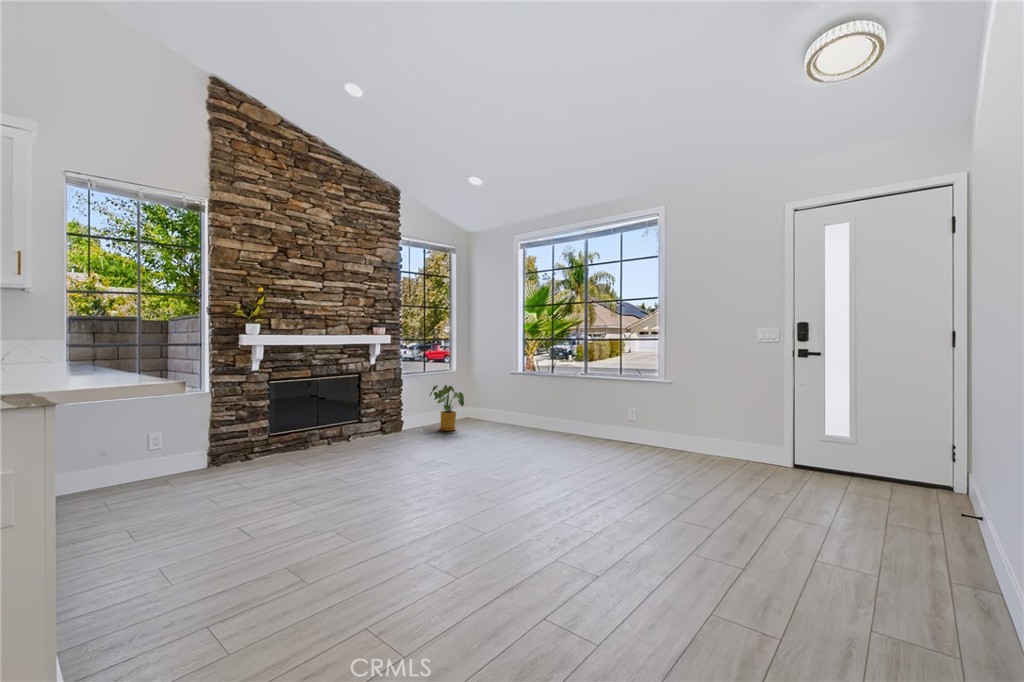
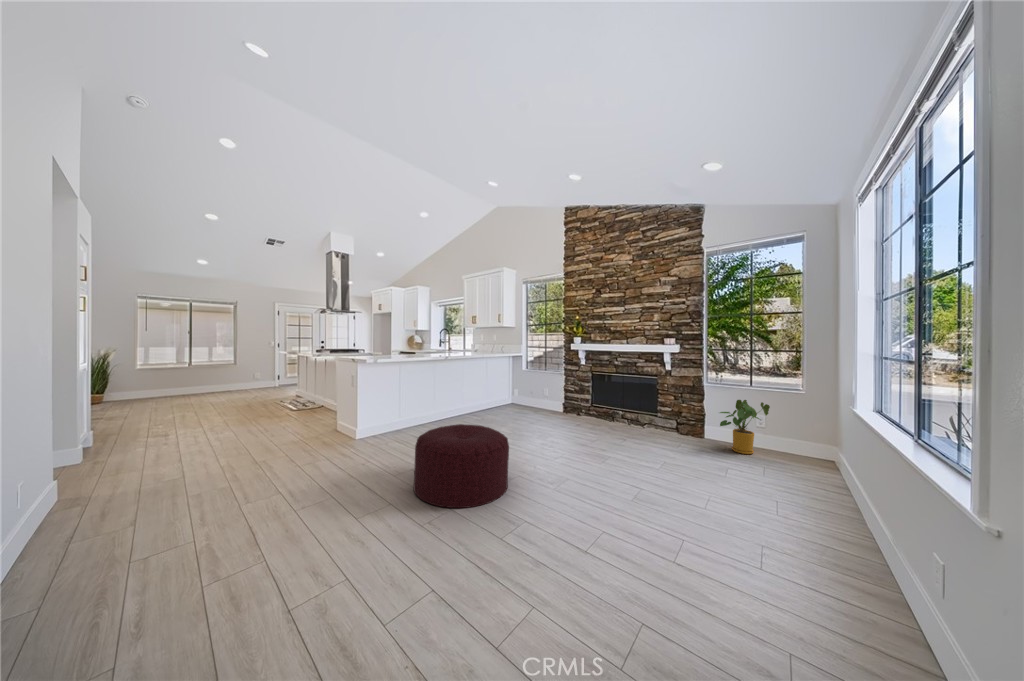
ottoman: none [490,455,612,559] -> present [414,424,509,508]

